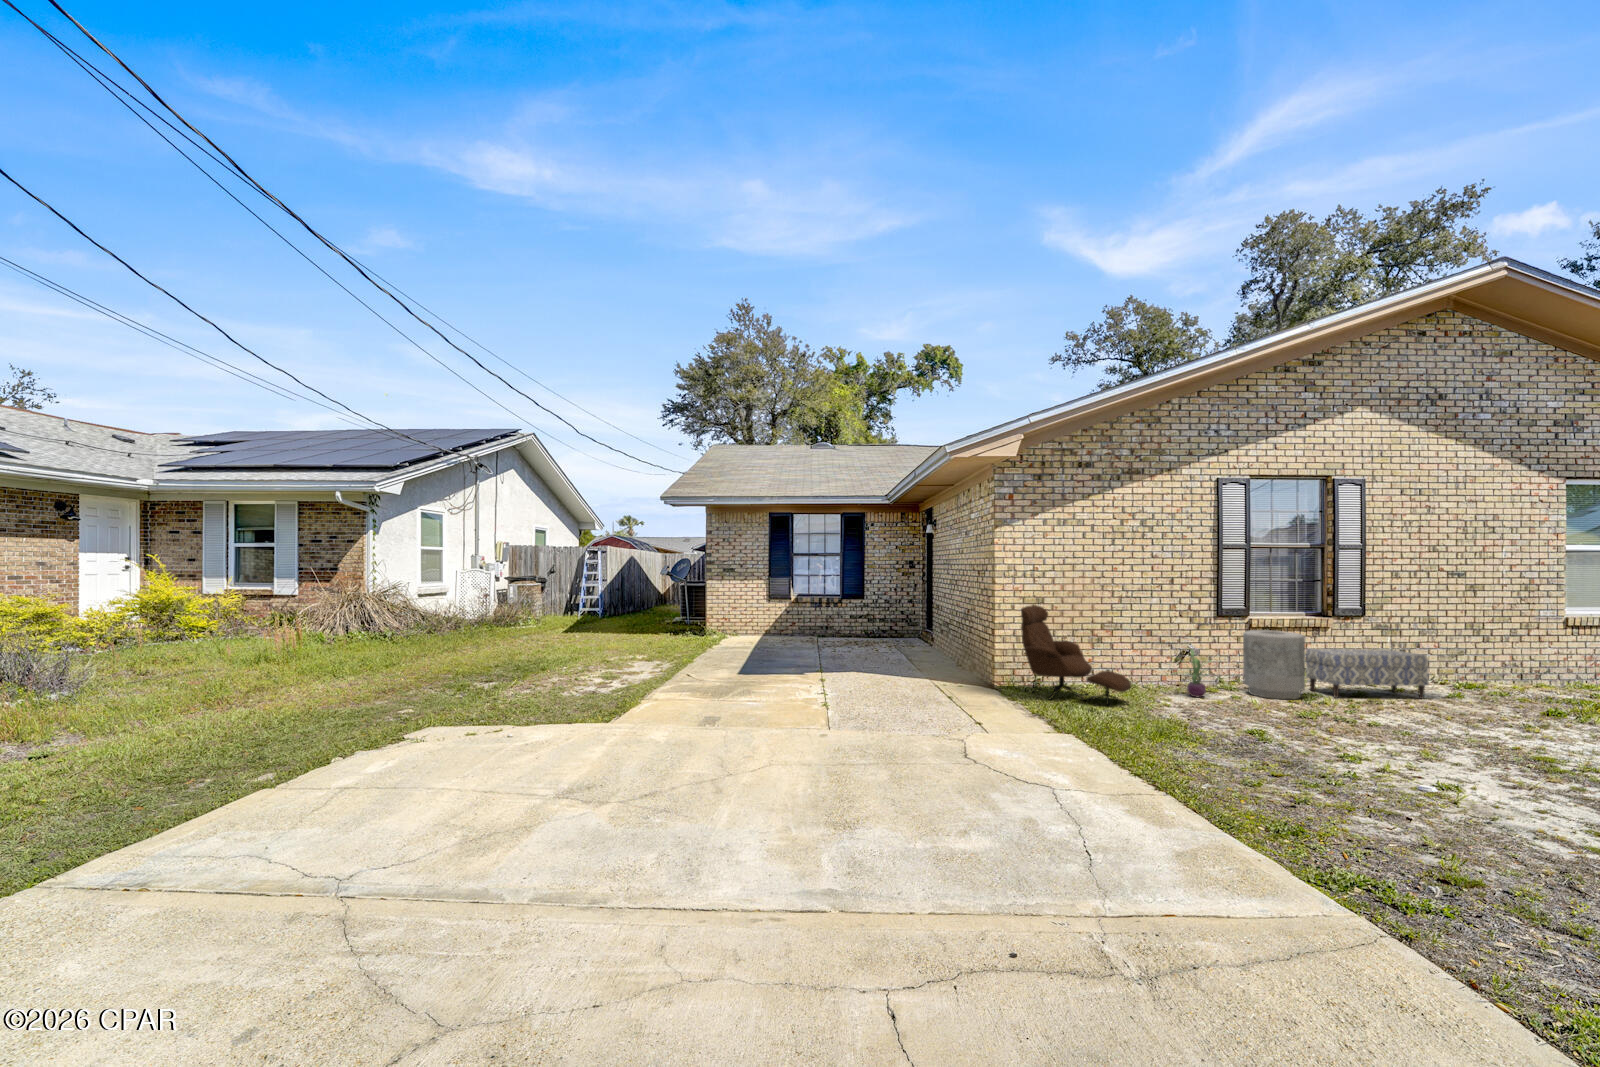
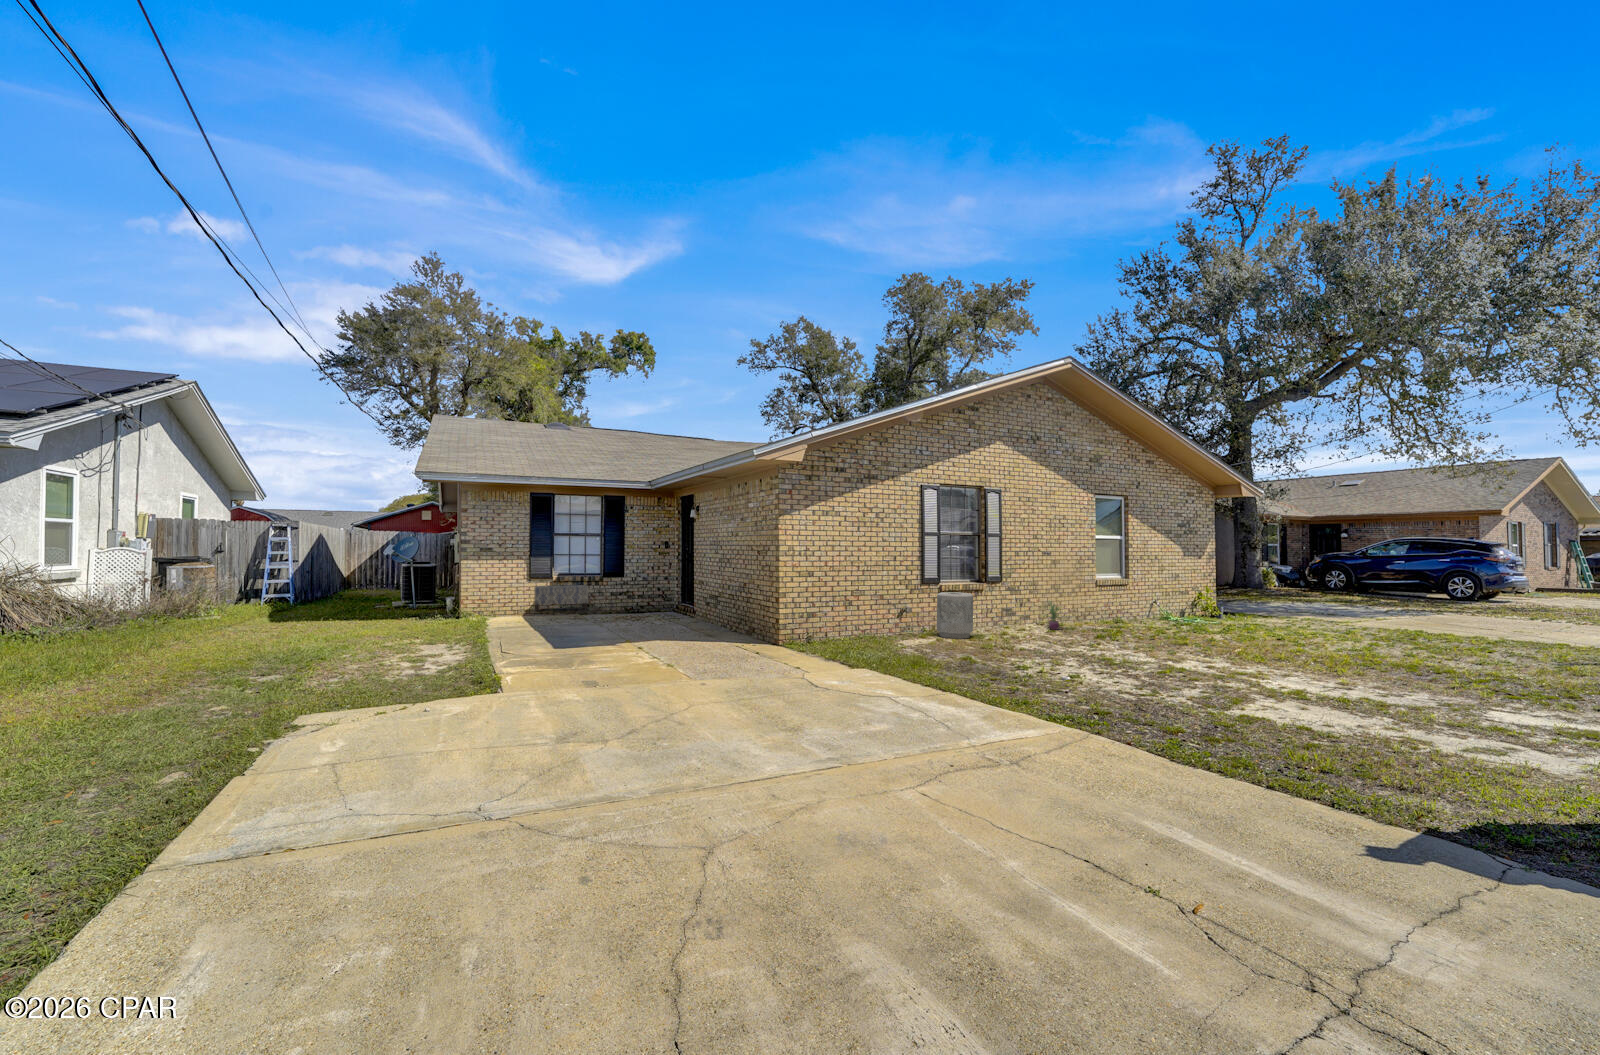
lounge chair: present [1021,605,1131,705] -> none [801,578,877,651]
bench: present [1306,649,1429,699] -> present [534,585,589,611]
decorative plant: present [1178,650,1206,697] -> present [1043,603,1060,630]

